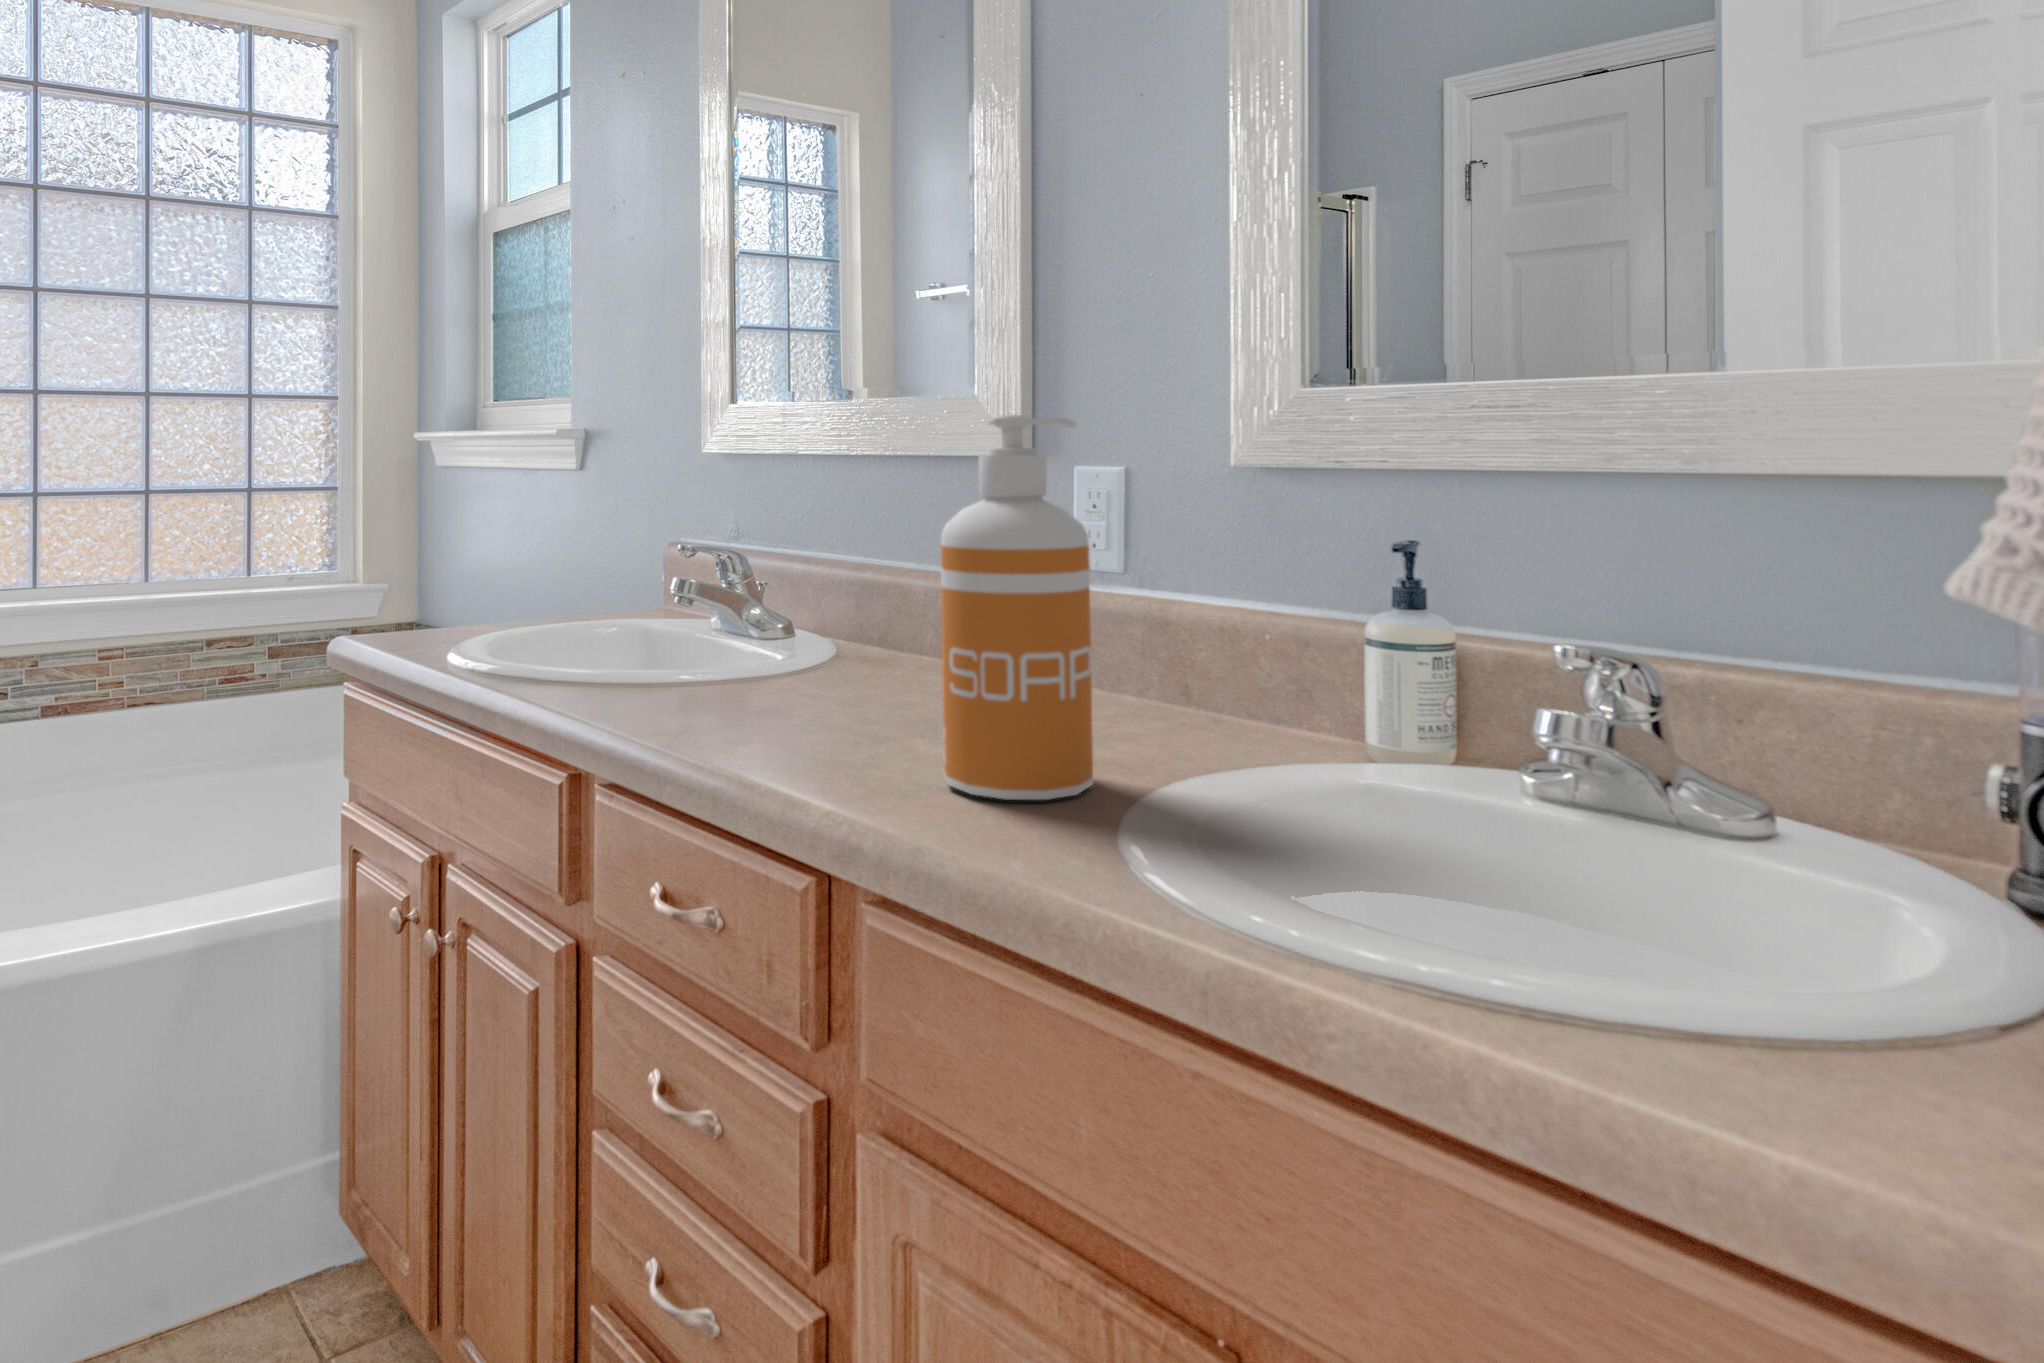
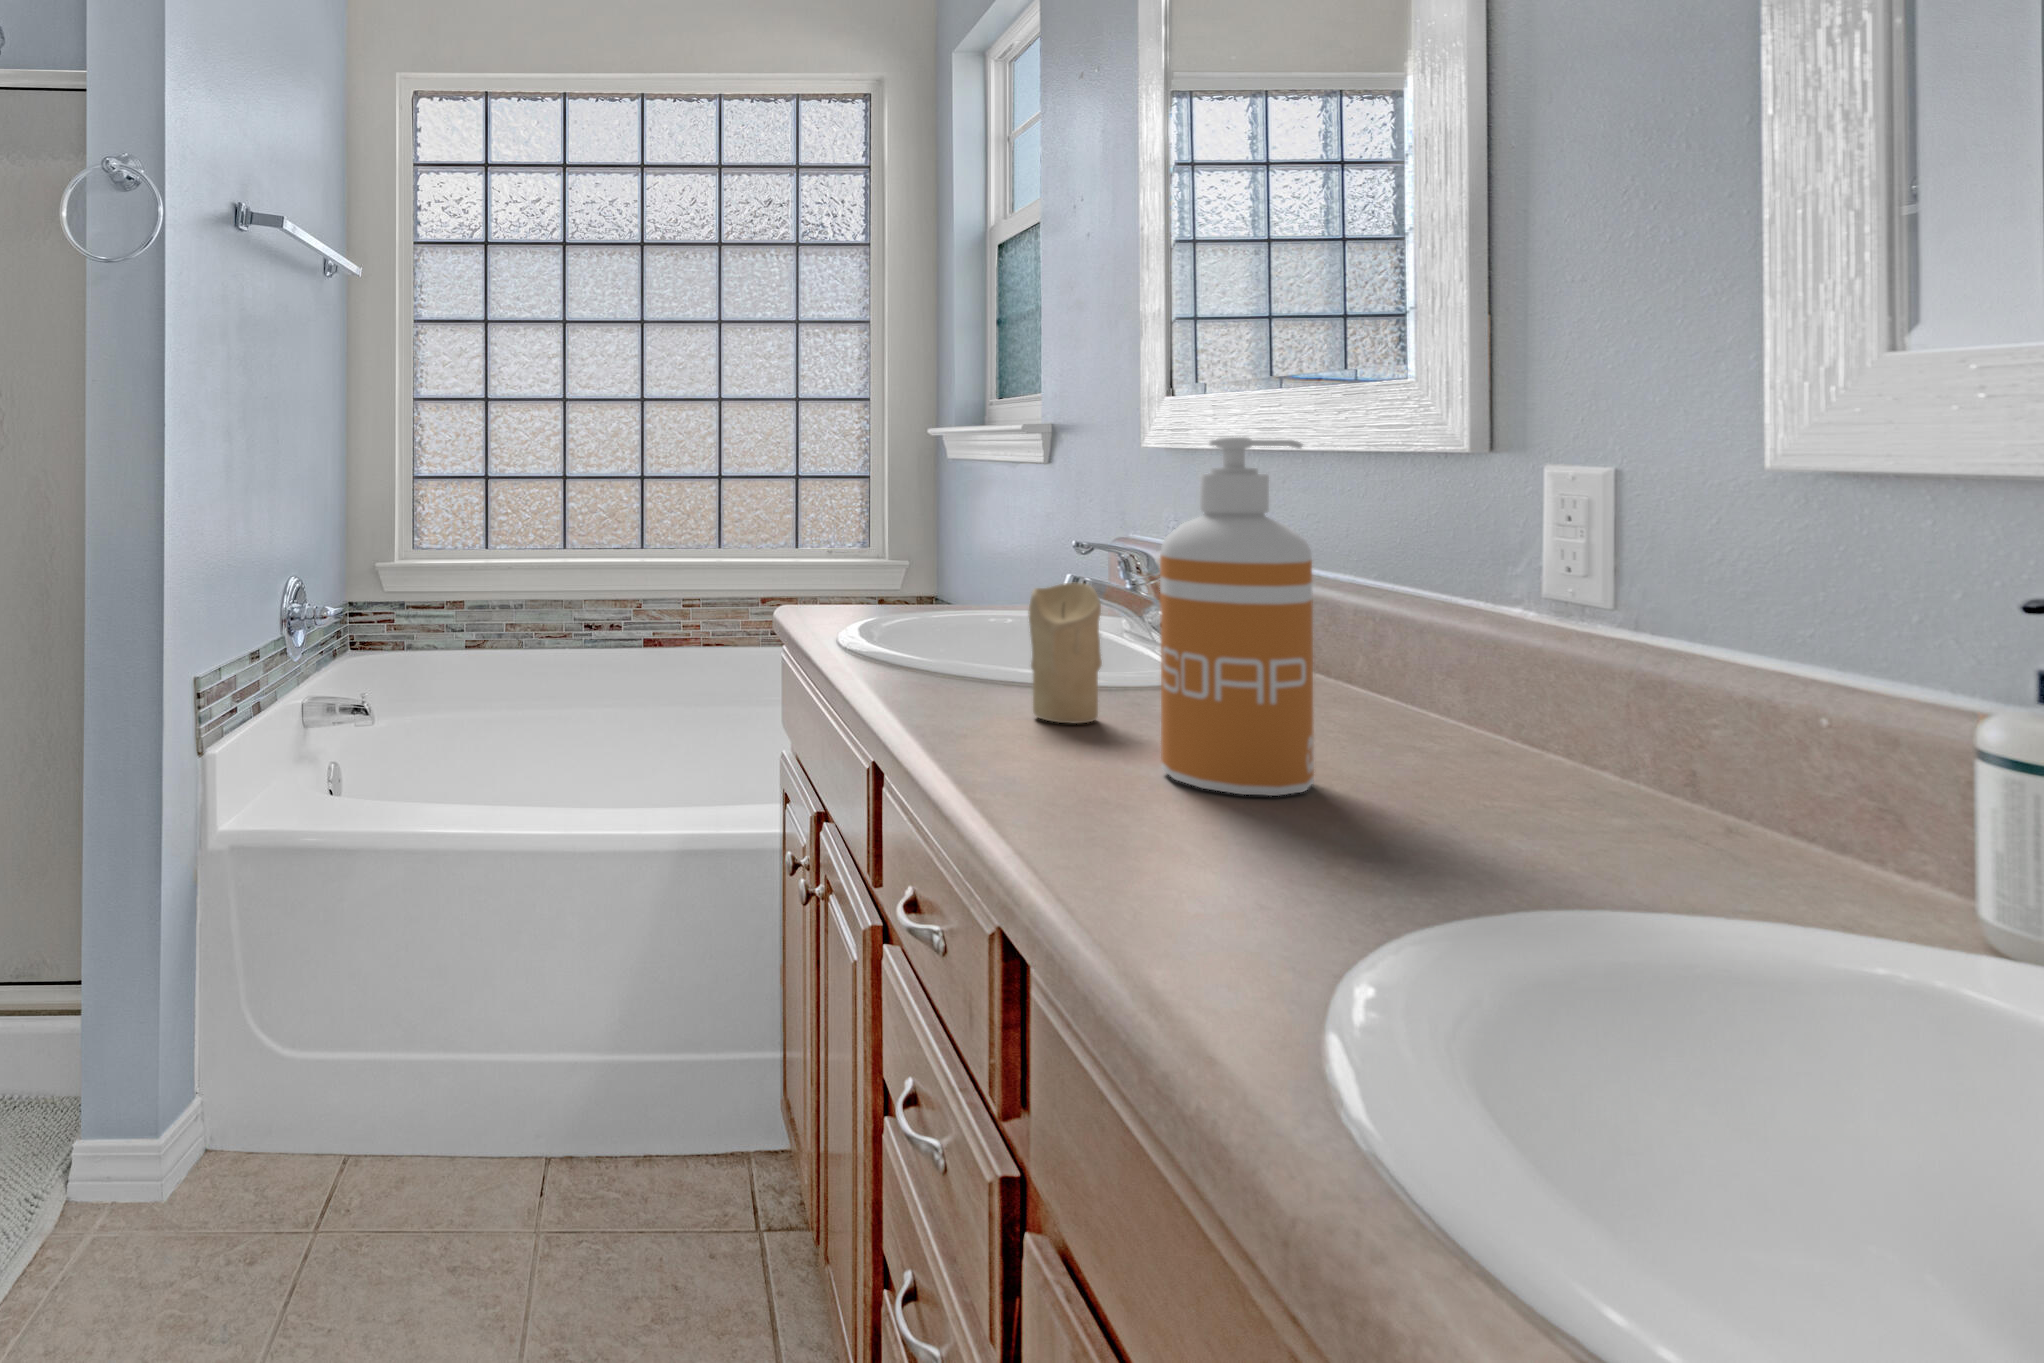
candle: none [741,586,819,747] -> present [1028,583,1102,723]

